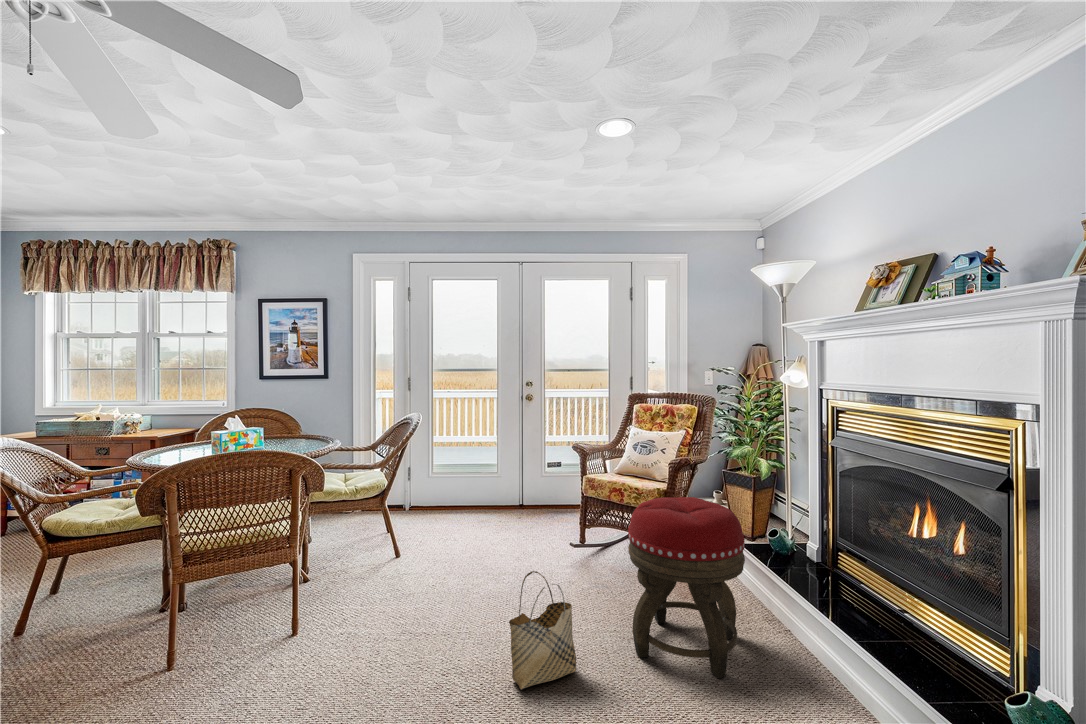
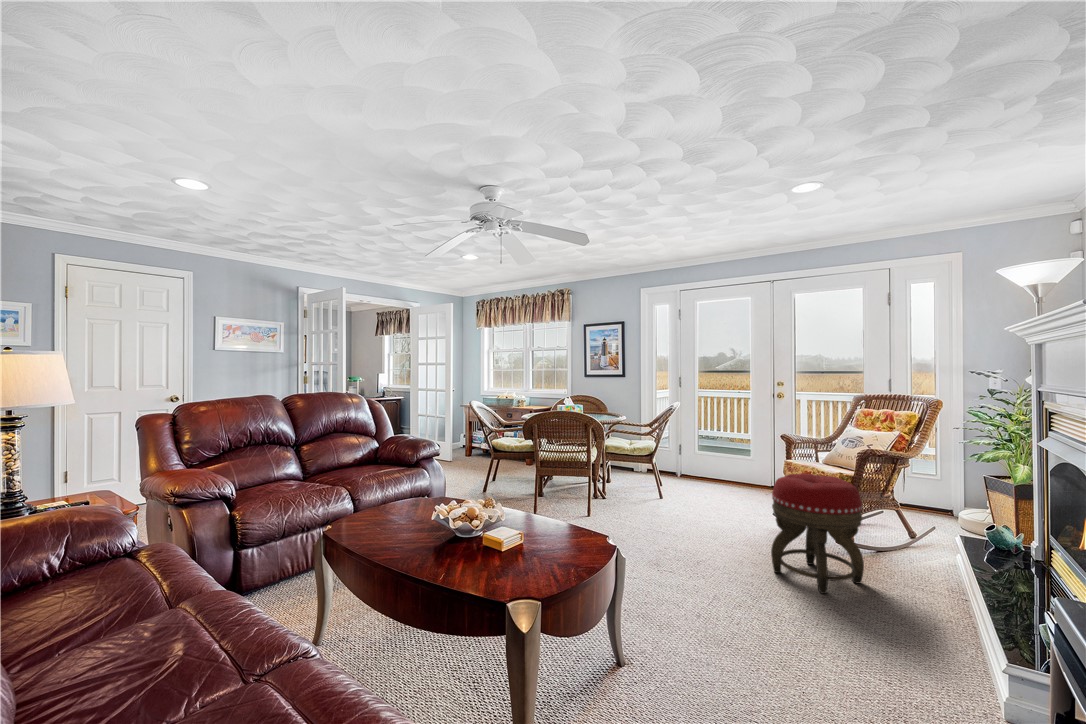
woven basket: present [509,571,576,689] -> none [682,502,727,565]

